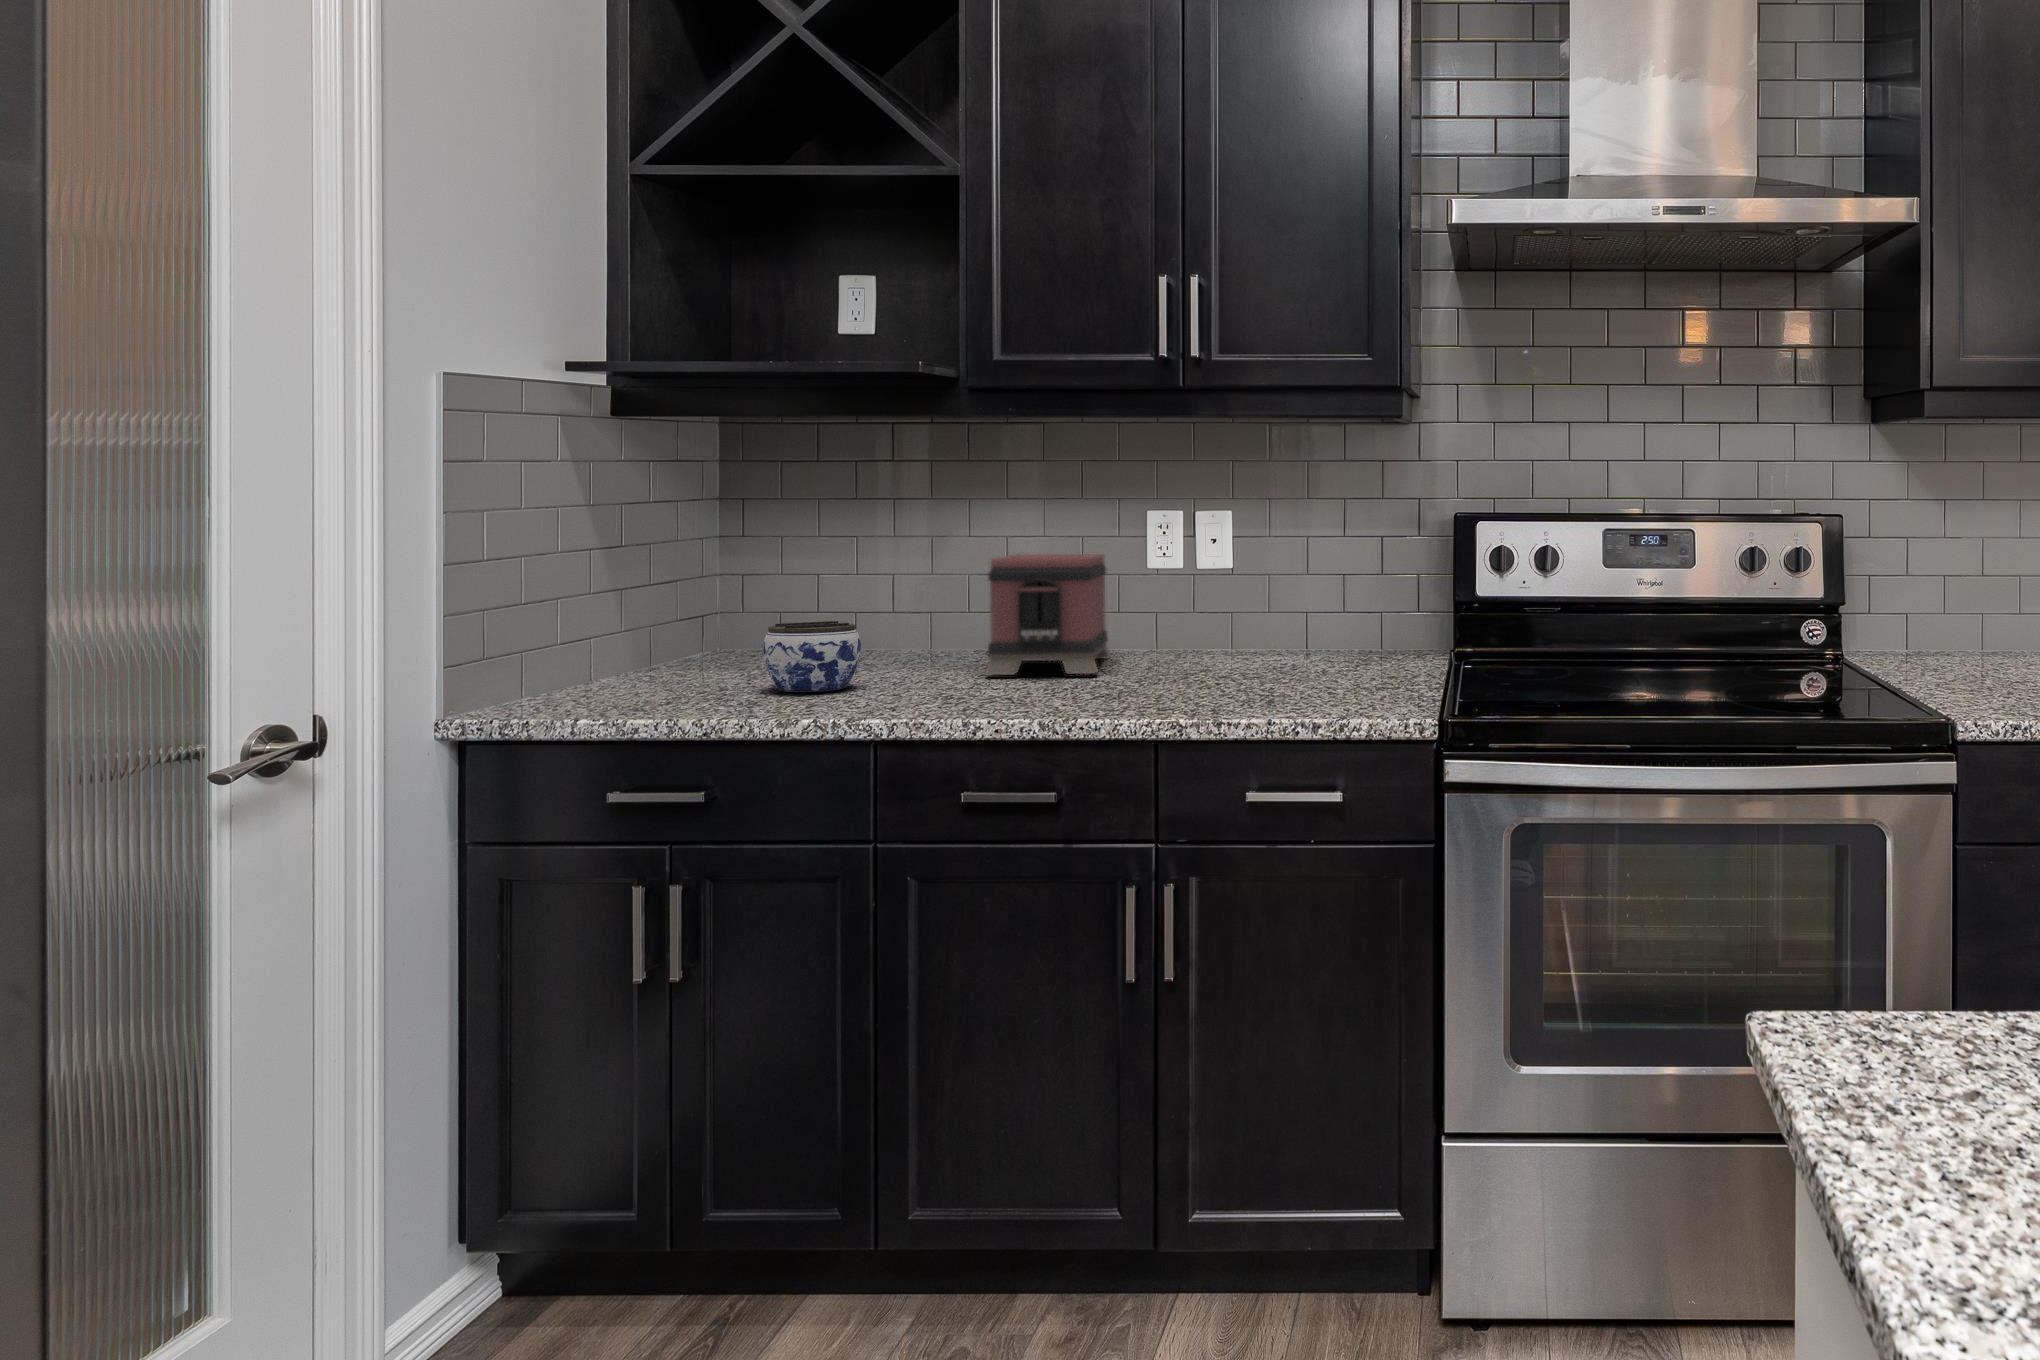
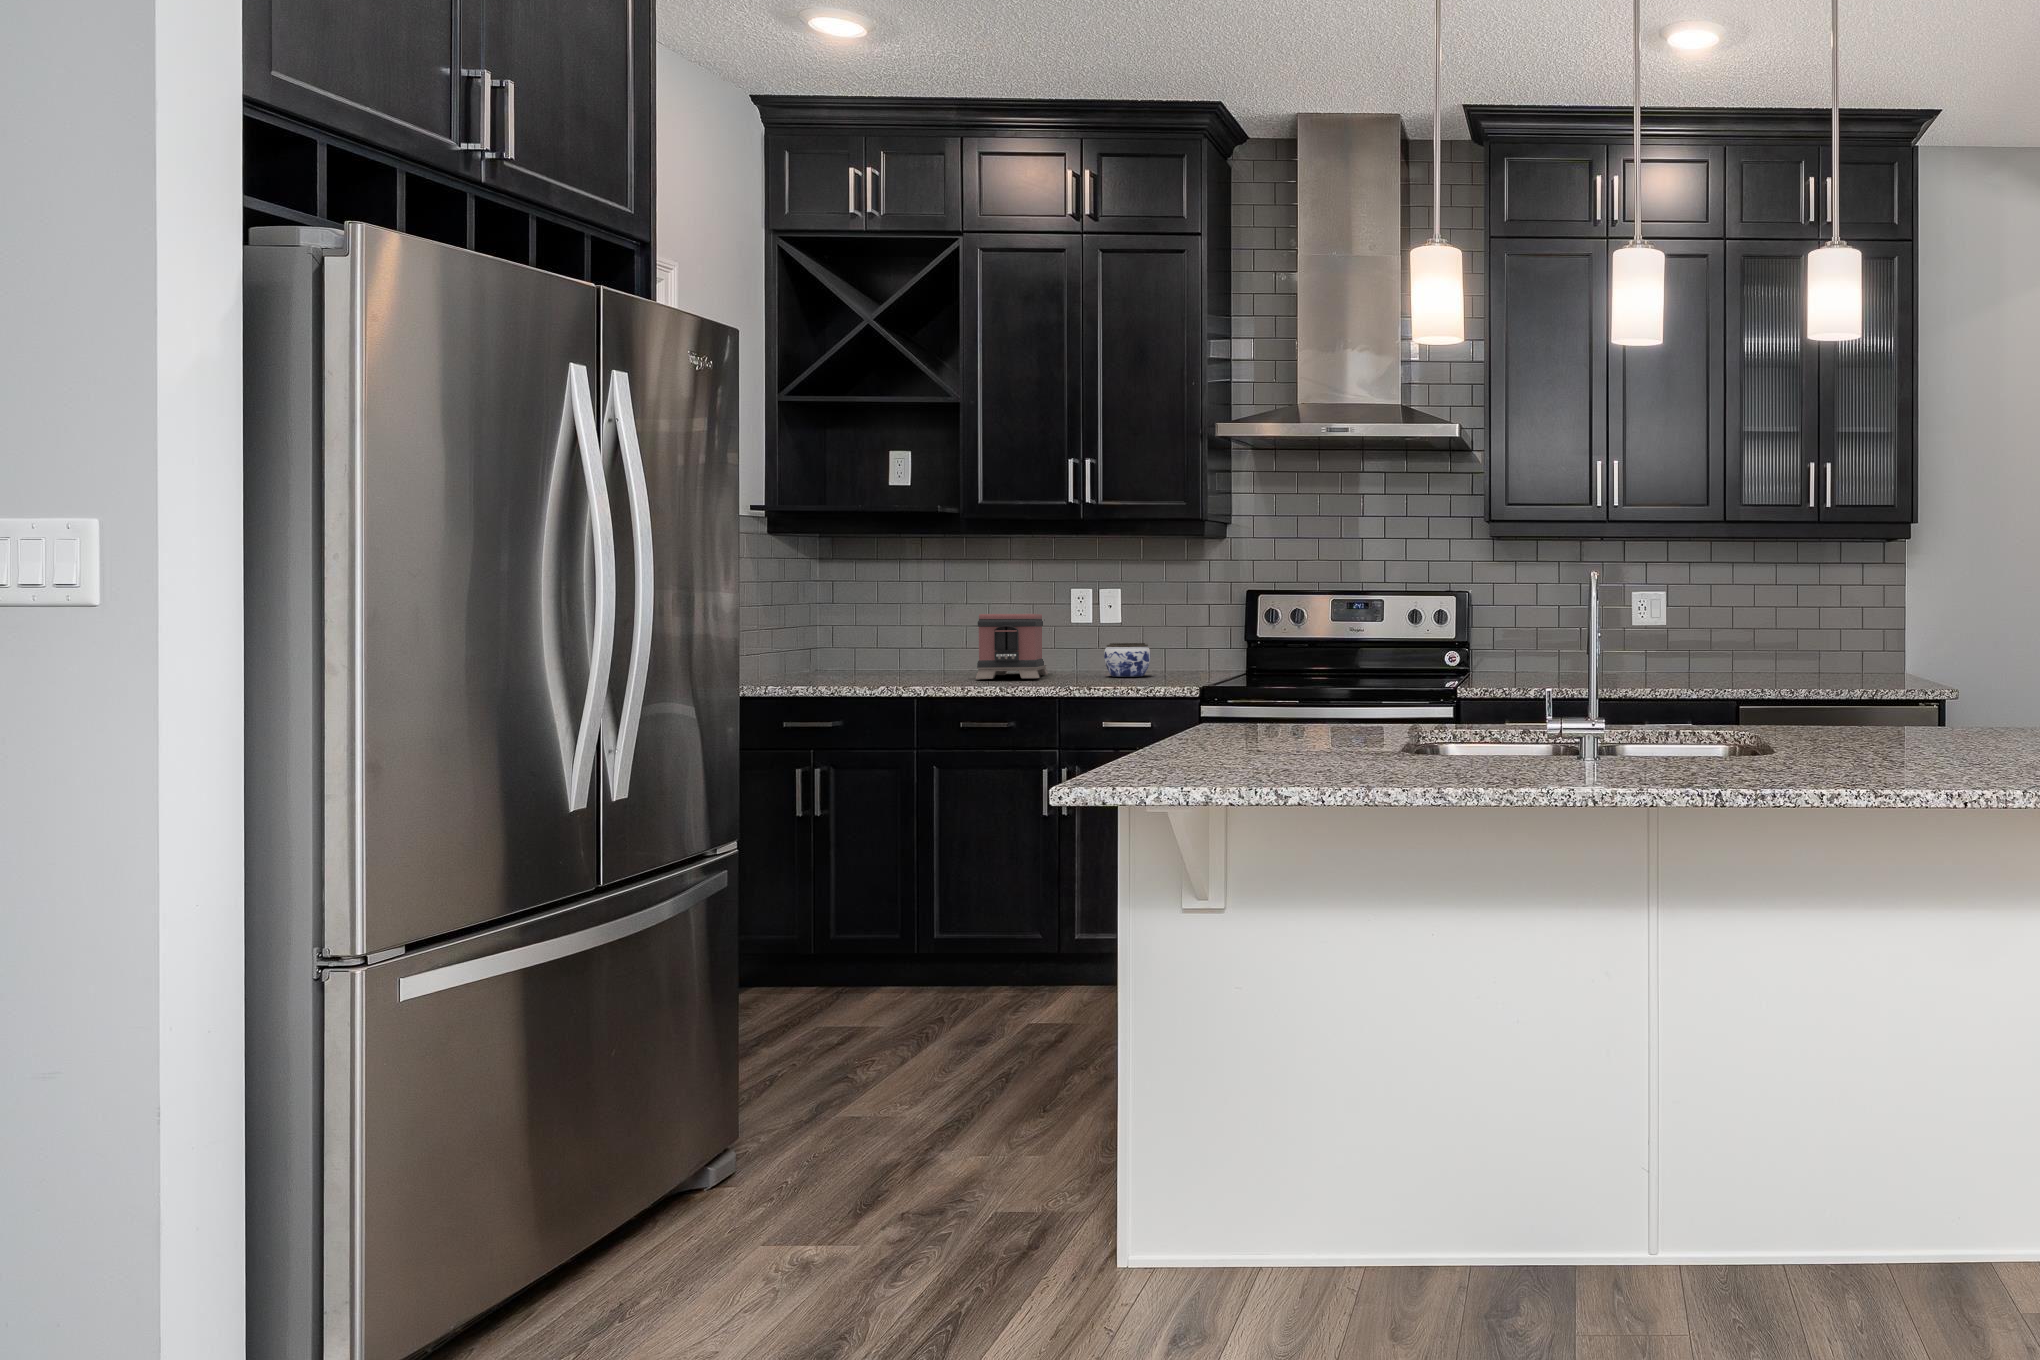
jar: present [763,621,861,692] -> present [1104,643,1150,677]

